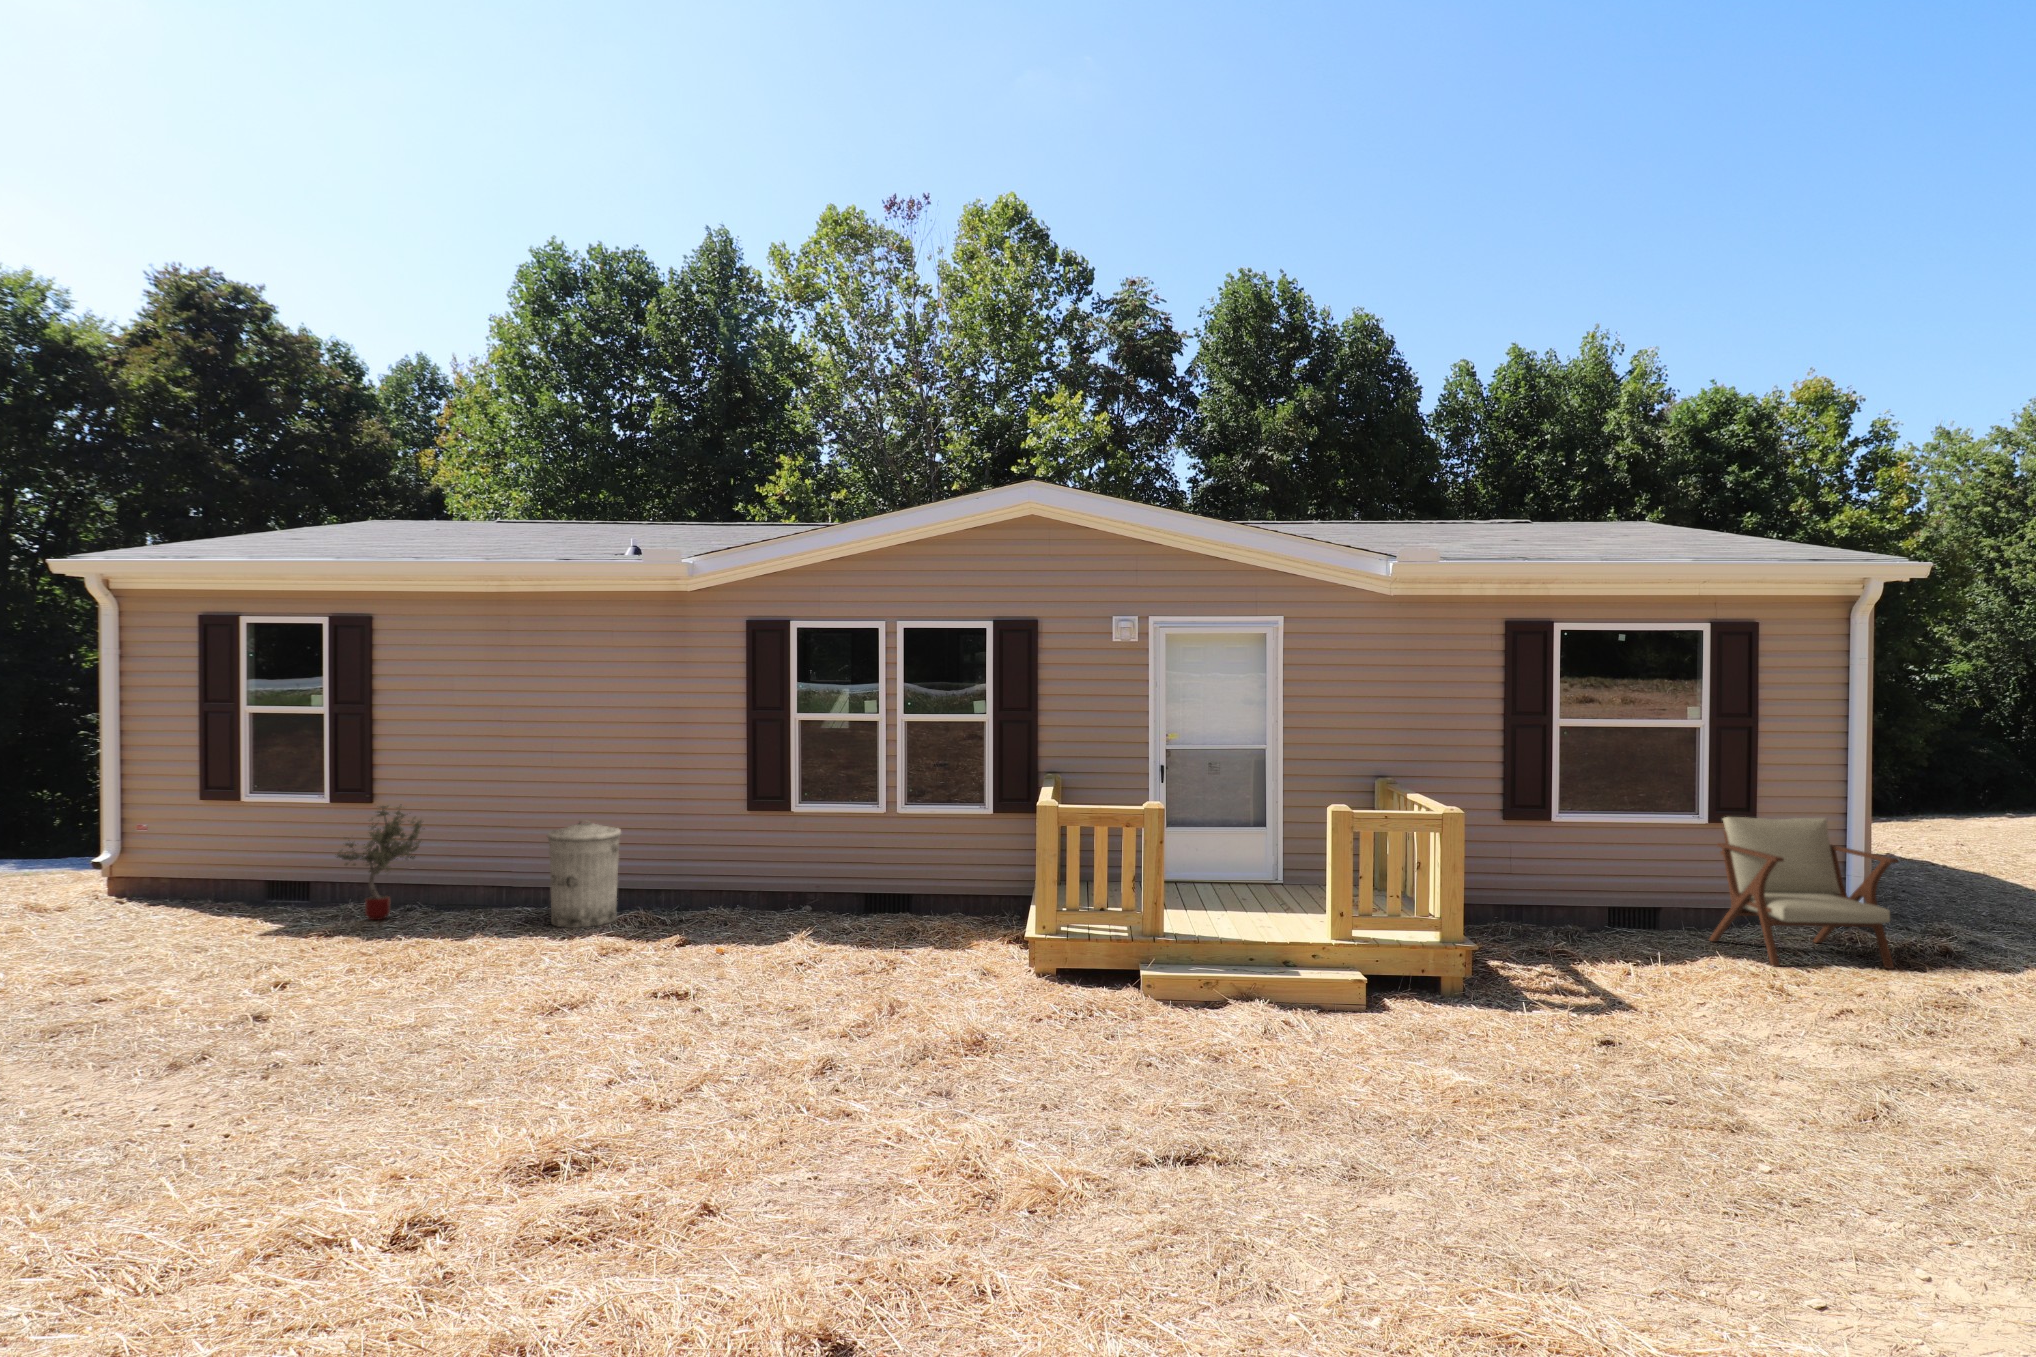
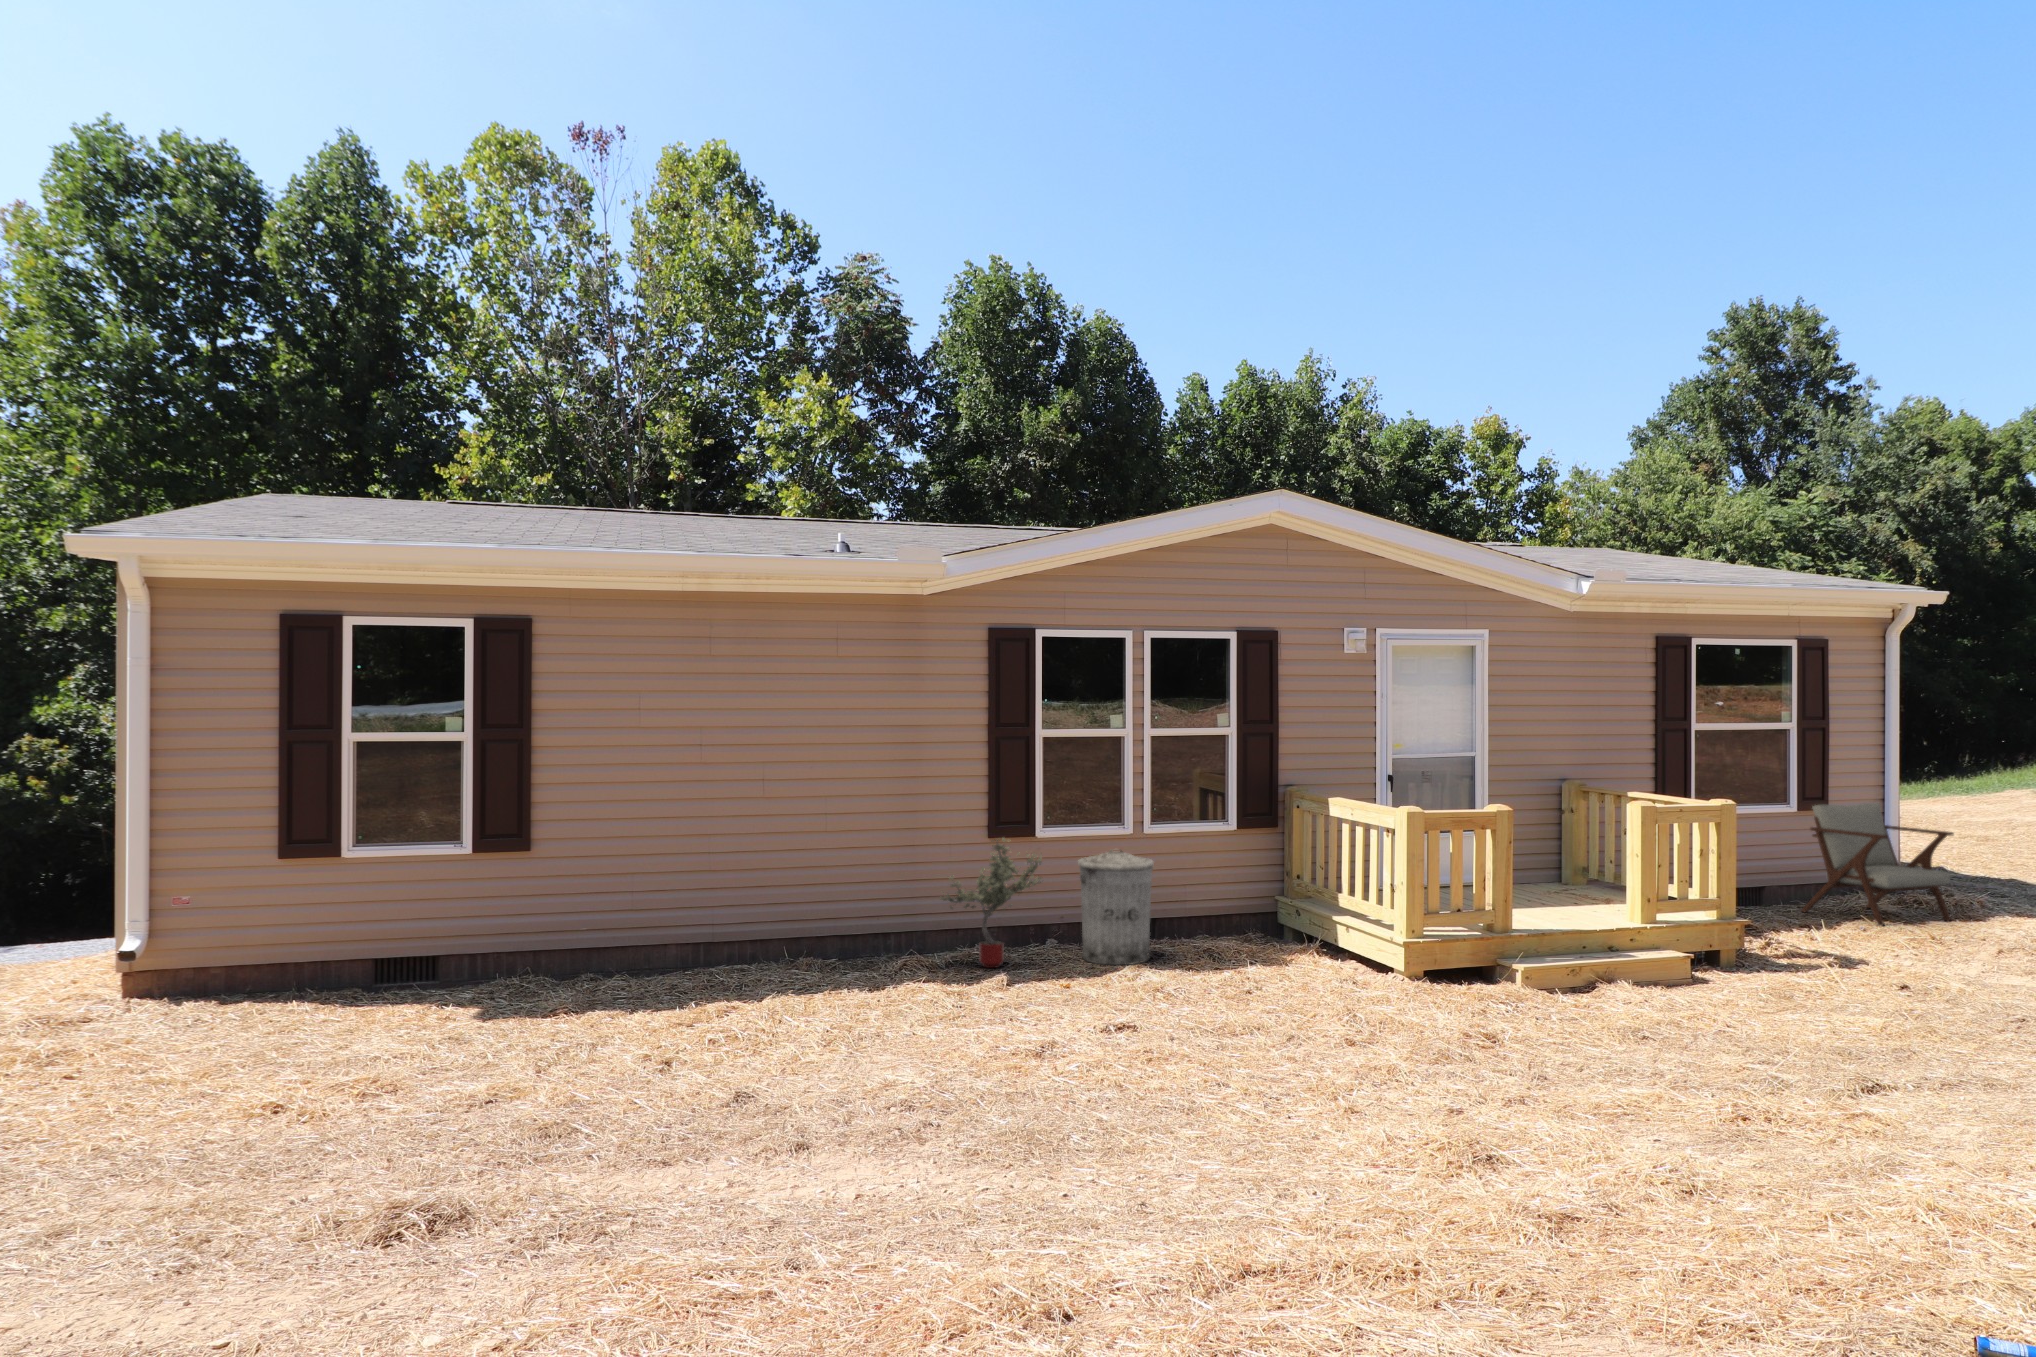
potted tree: present [337,804,425,920] -> present [941,838,1042,968]
trash can: present [547,821,622,928] -> present [1078,850,1154,965]

